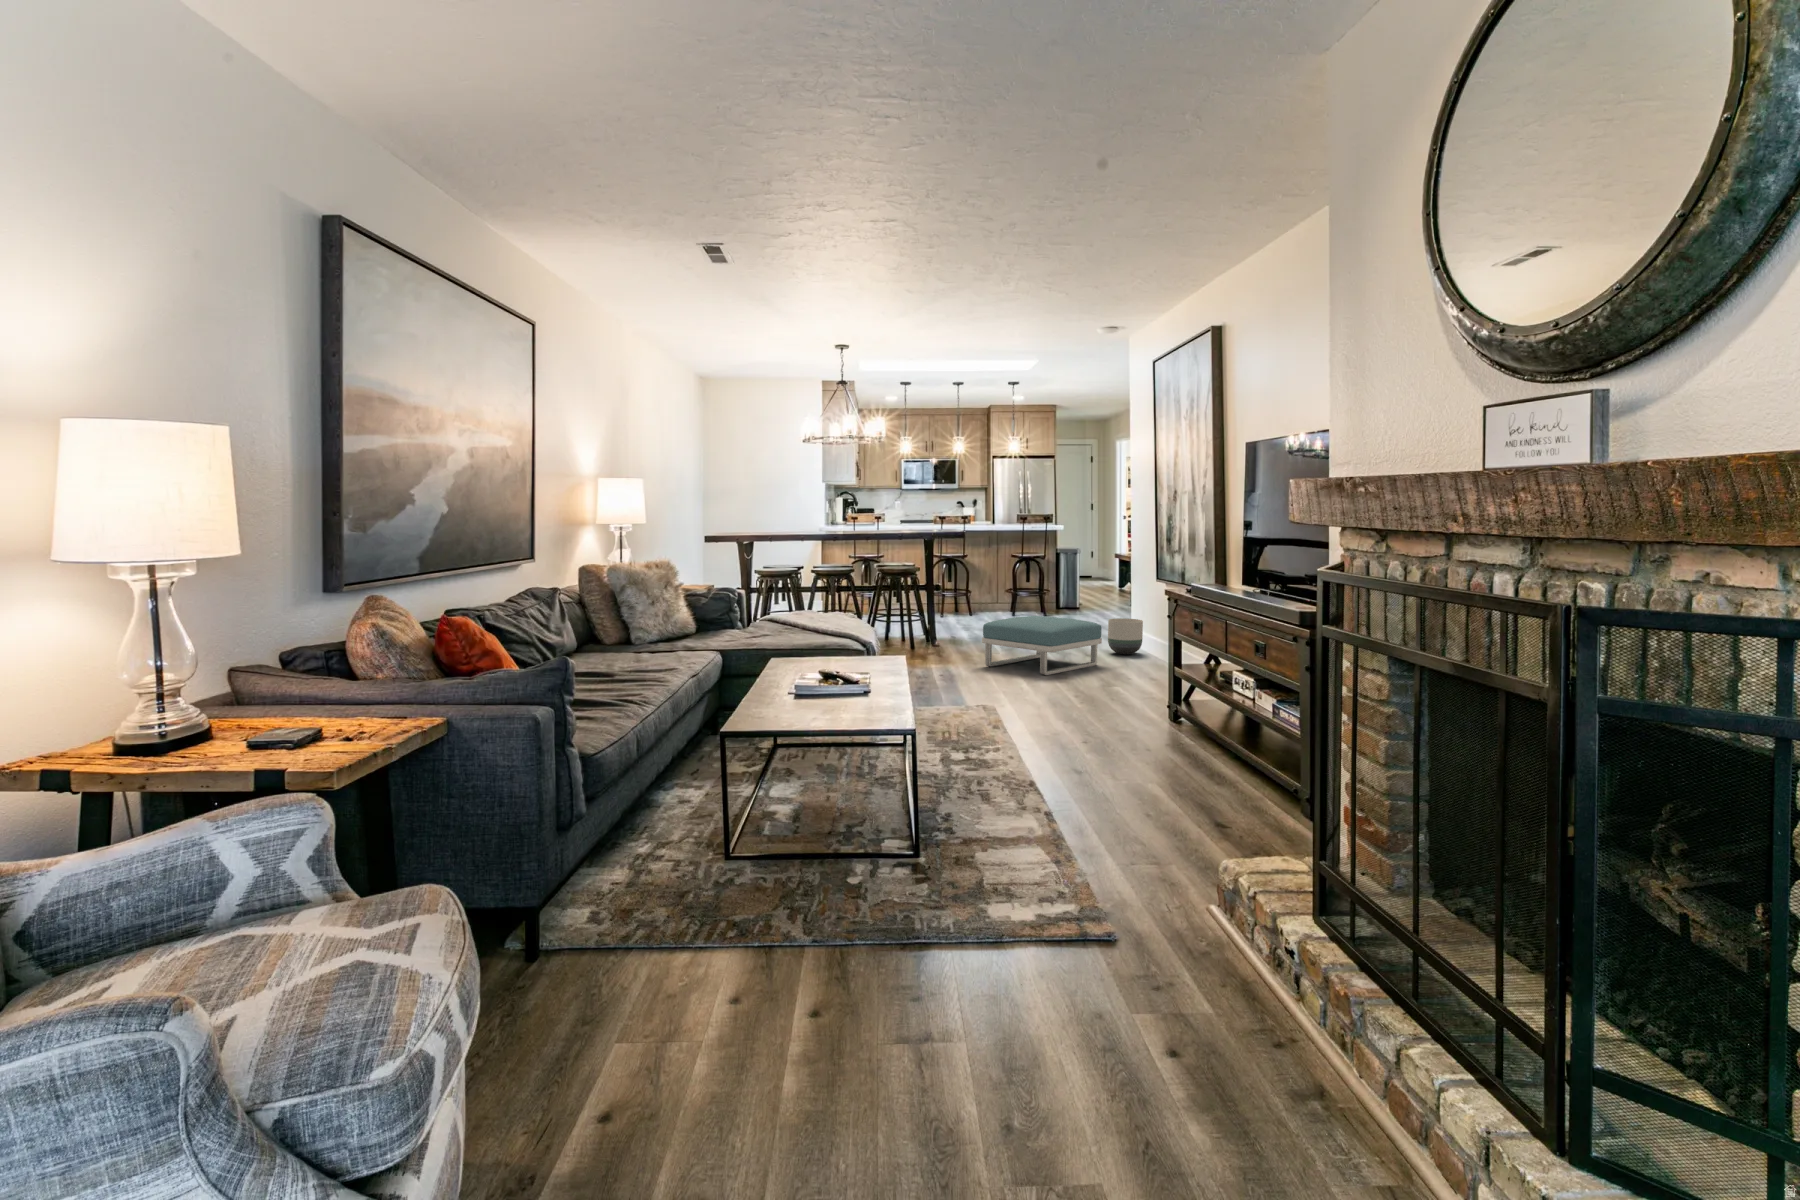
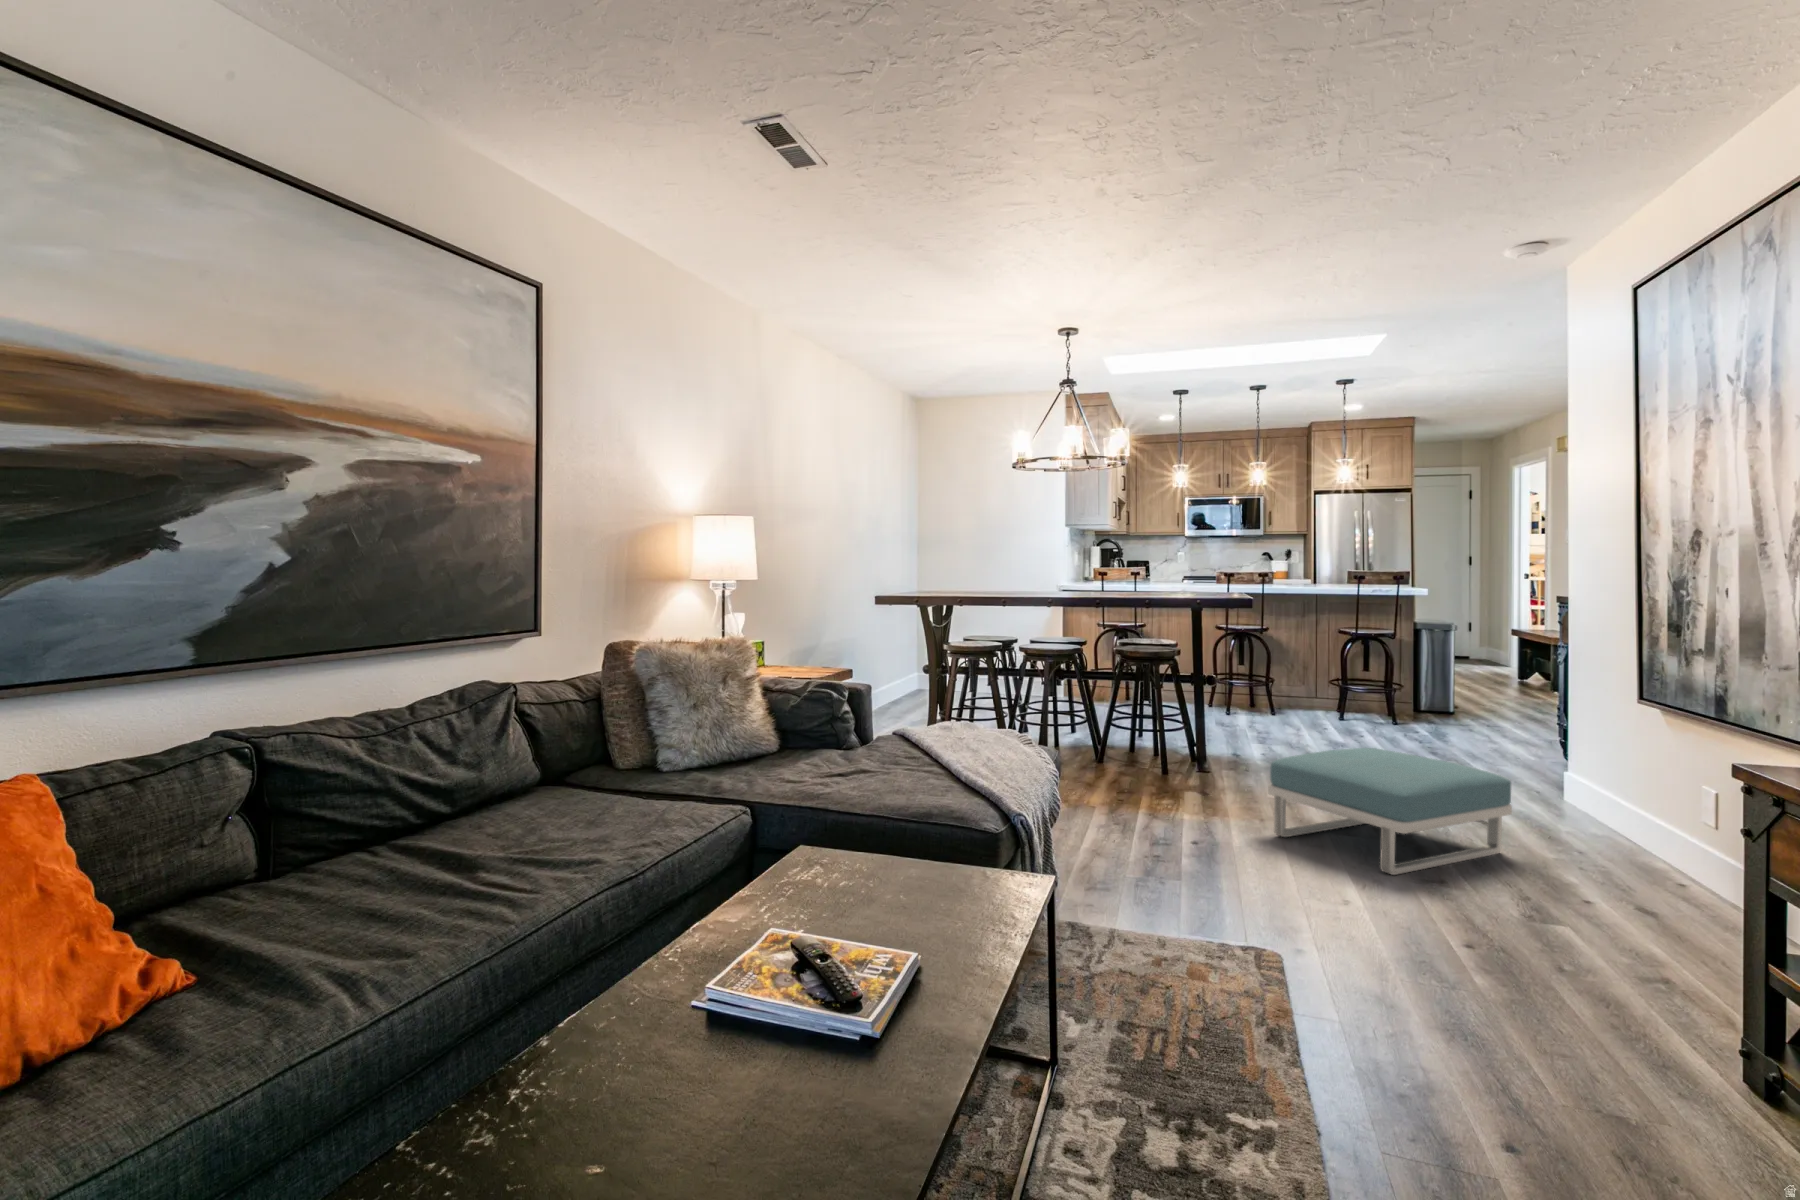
planter: present [1108,618,1143,654] -> none [1520,758,1596,828]

